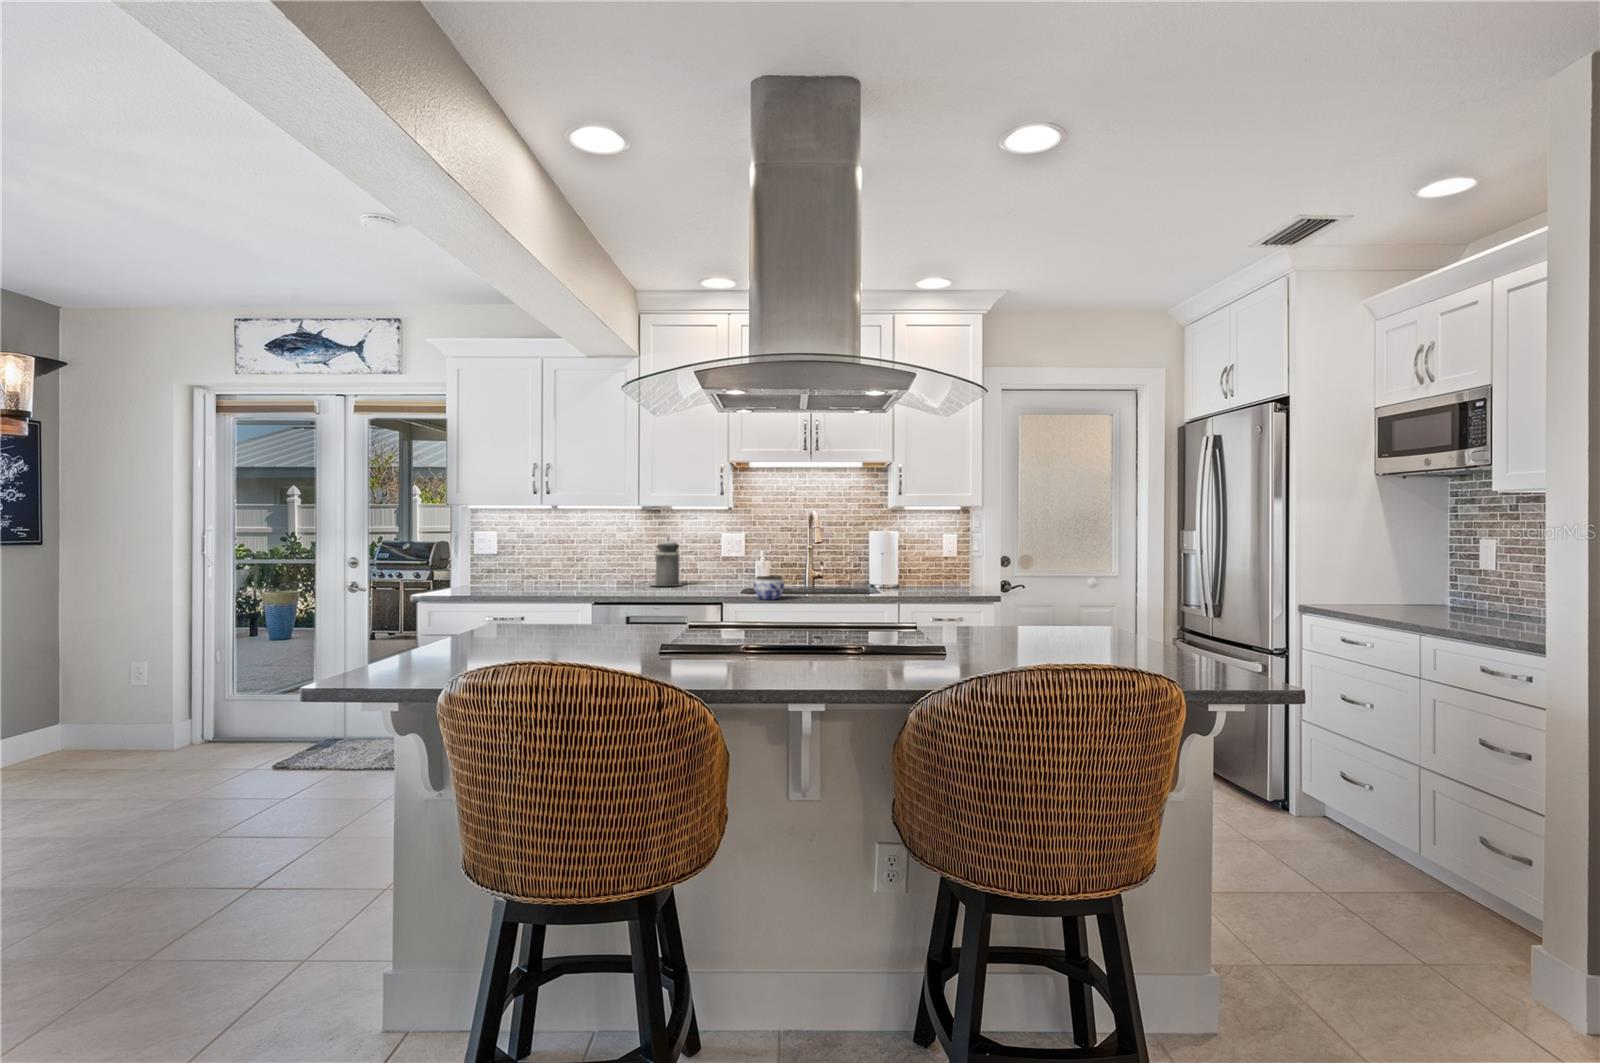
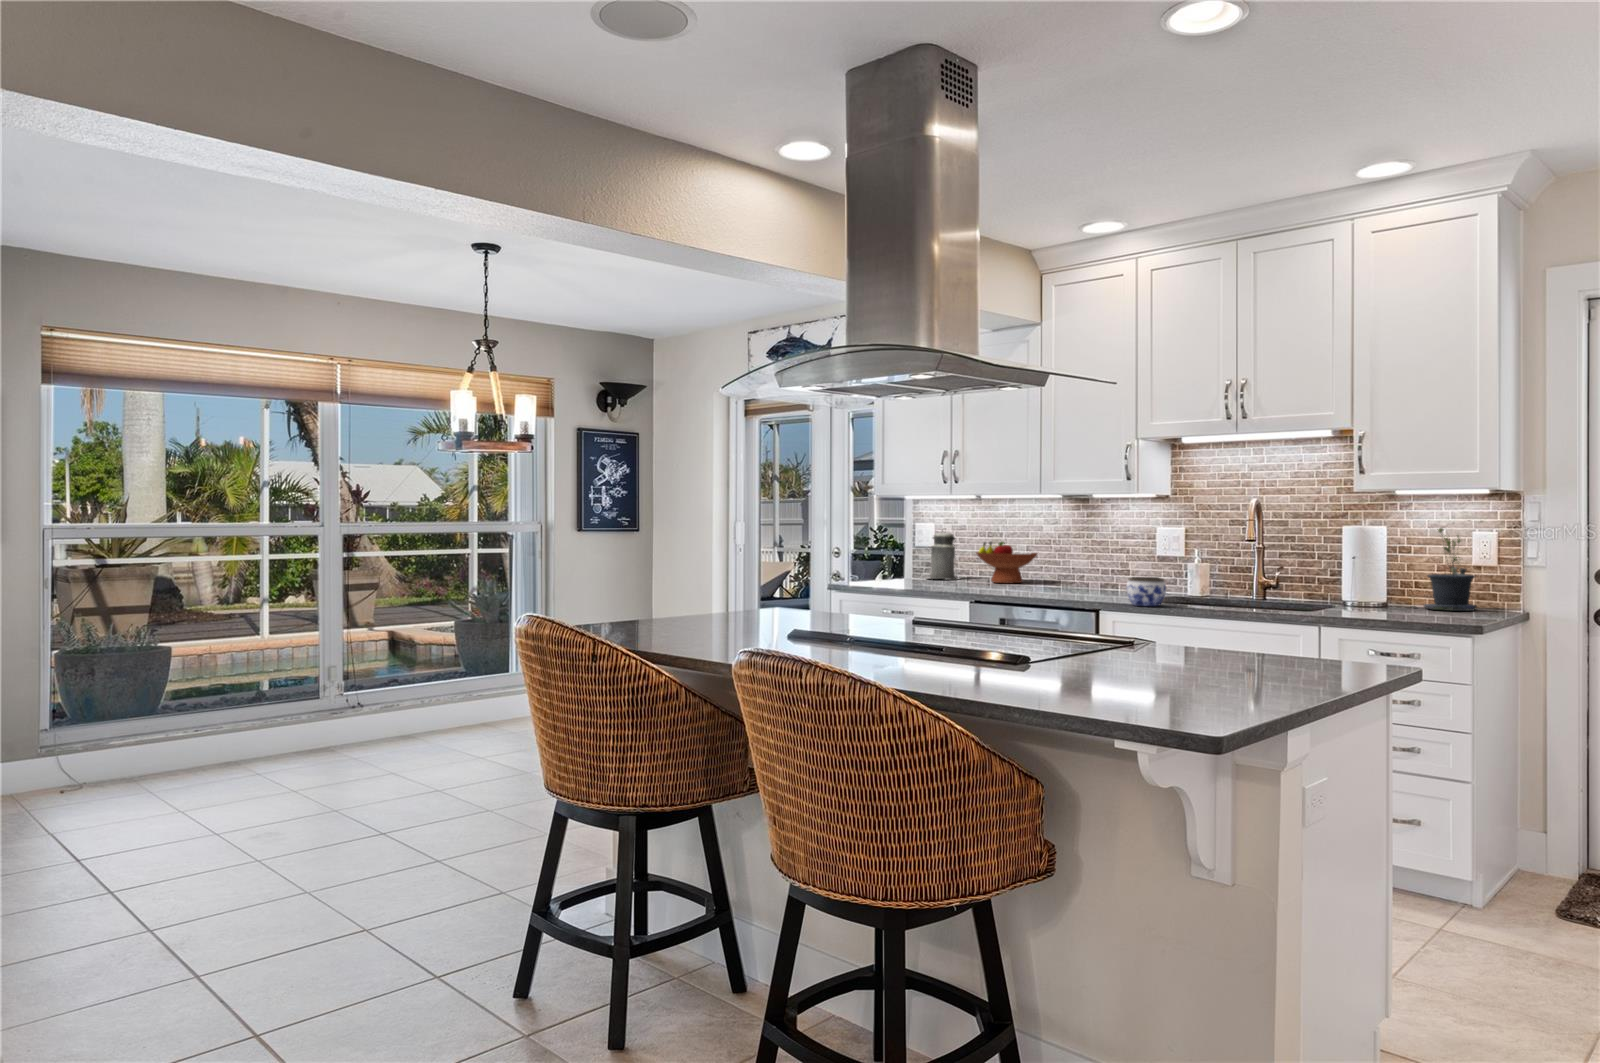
potted plant: none [915,532,954,587] -> present [1415,528,1477,611]
canister: present [651,538,683,586] -> present [930,532,959,580]
fruit bowl: none [551,549,611,587] -> present [976,542,1037,583]

